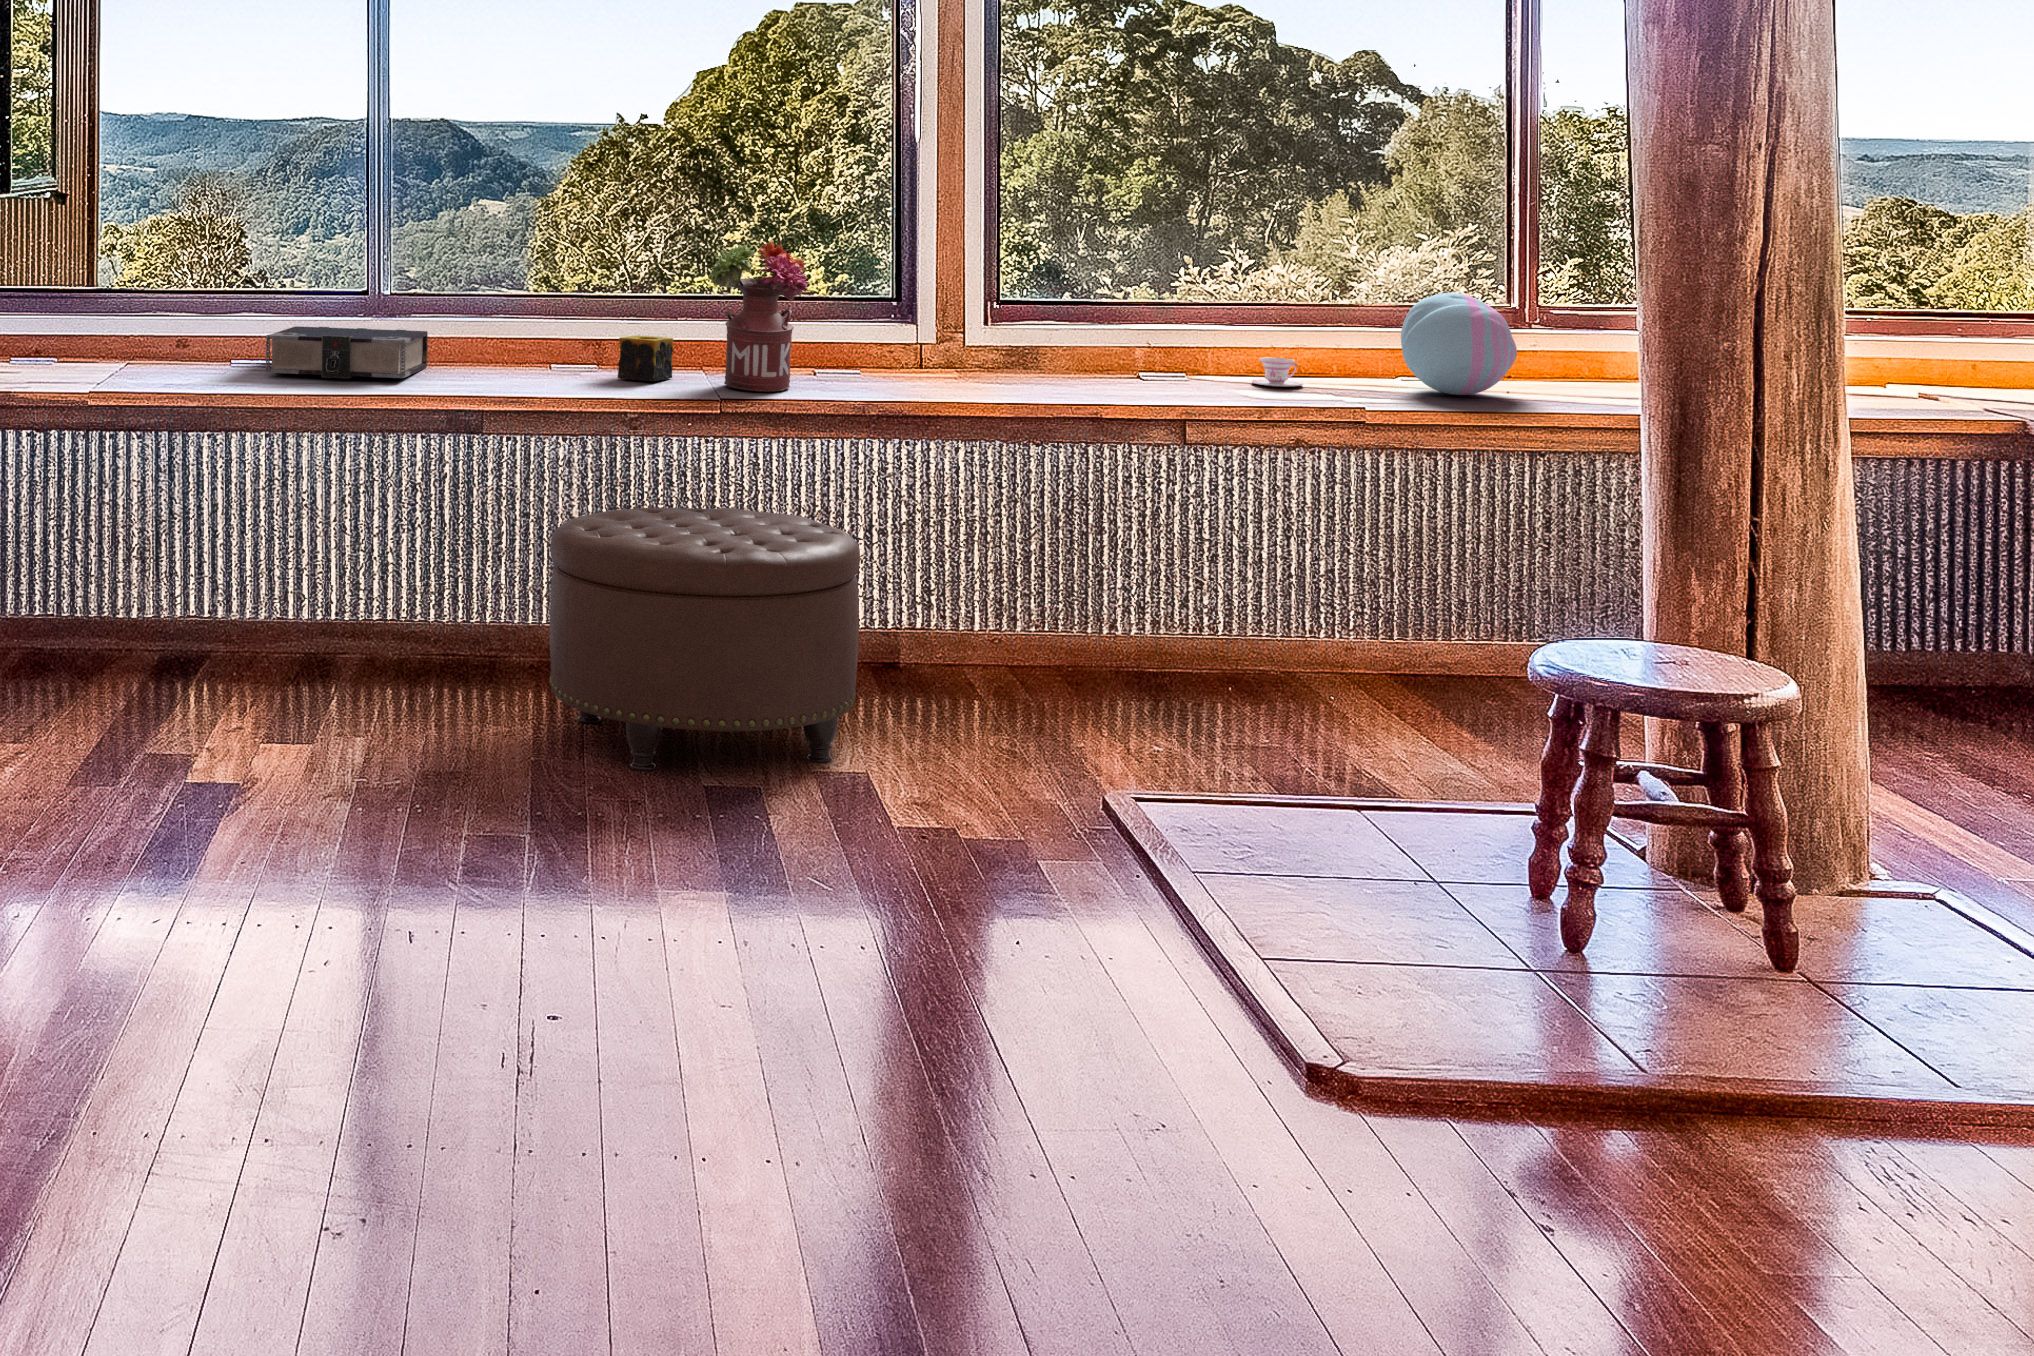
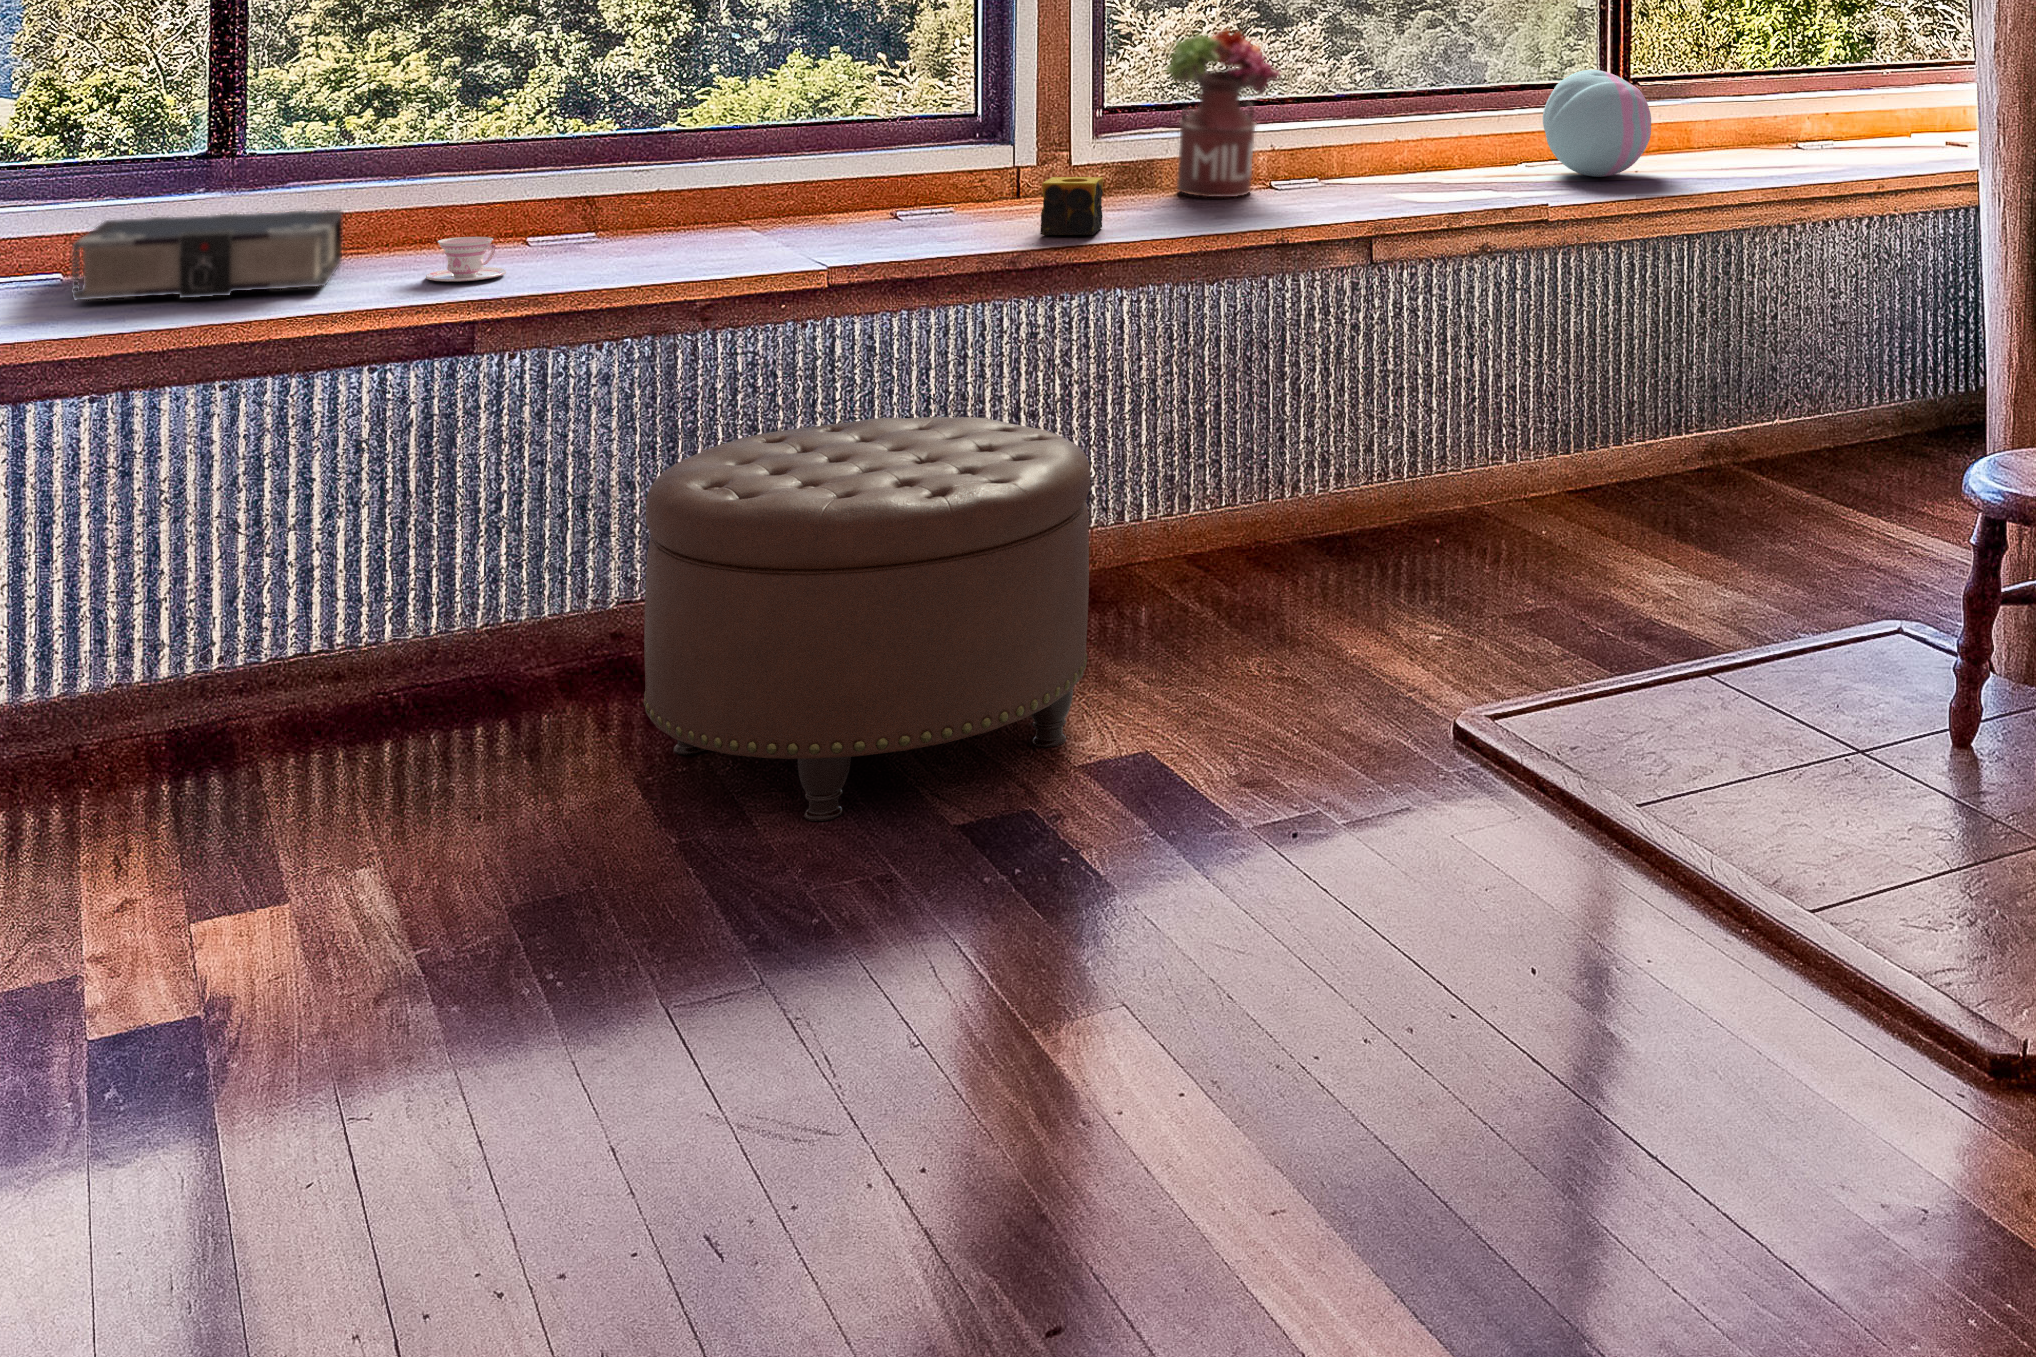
flower arrangement: present [708,241,810,391] -> present [1166,28,1280,197]
candle: present [618,335,673,381] -> present [1040,177,1103,235]
teacup: present [1251,358,1303,387] -> present [426,237,506,282]

